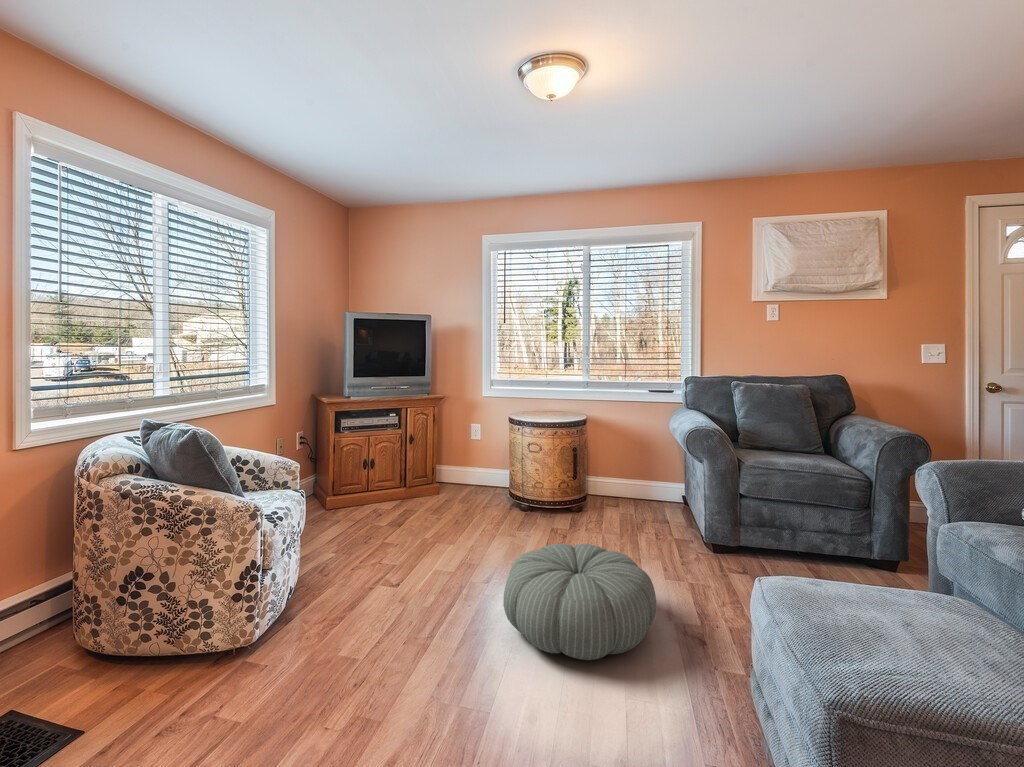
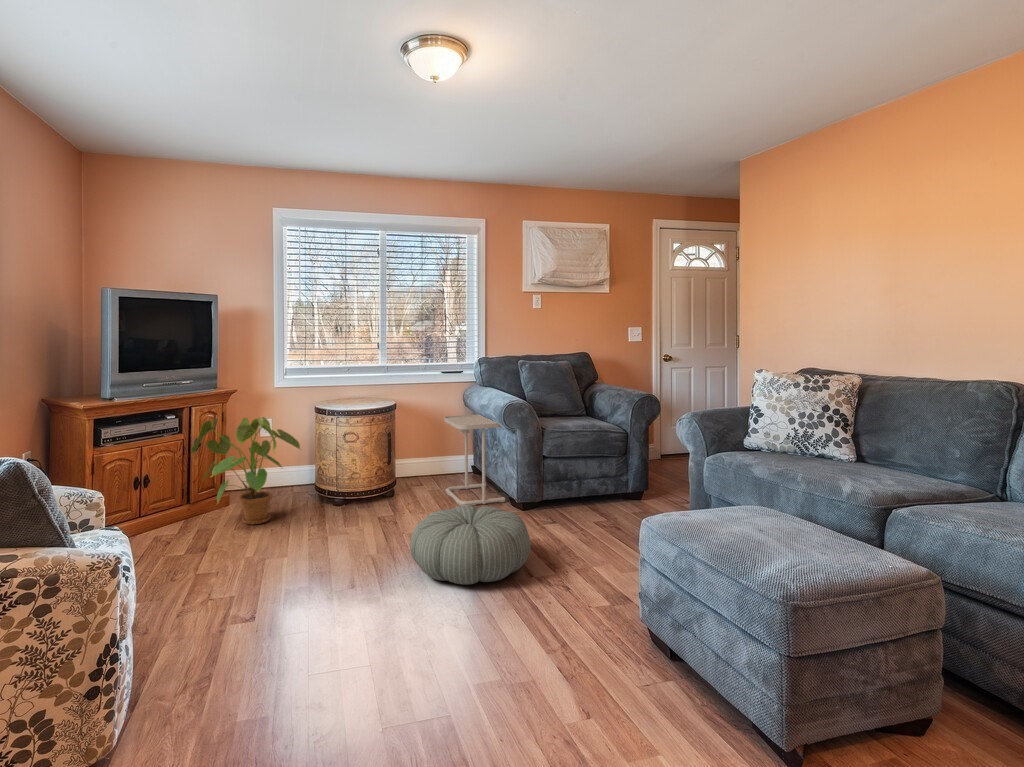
house plant: none [401,418,495,516] -> present [191,417,300,524]
side table: none [632,437,691,545] -> present [444,414,505,506]

